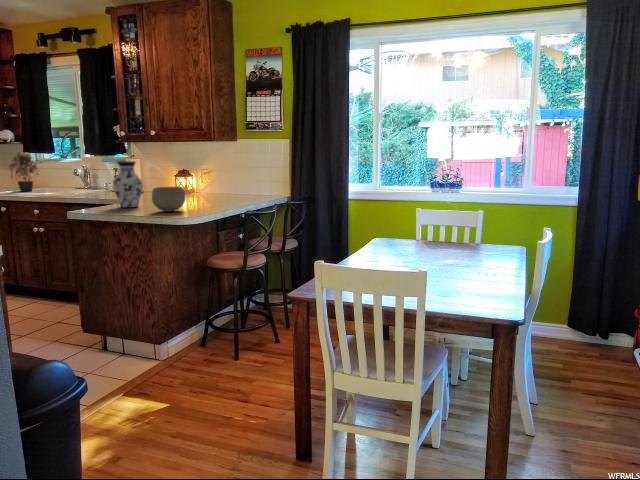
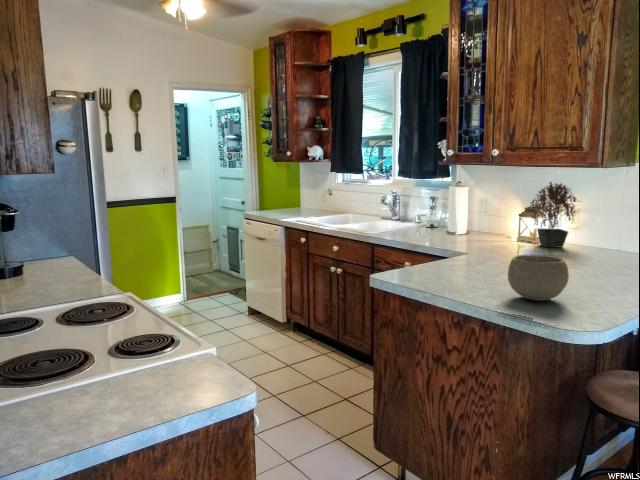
potted plant: present [10,153,38,191] -> present [529,182,577,247]
vase: present [113,161,143,208] -> none [441,203,487,277]

